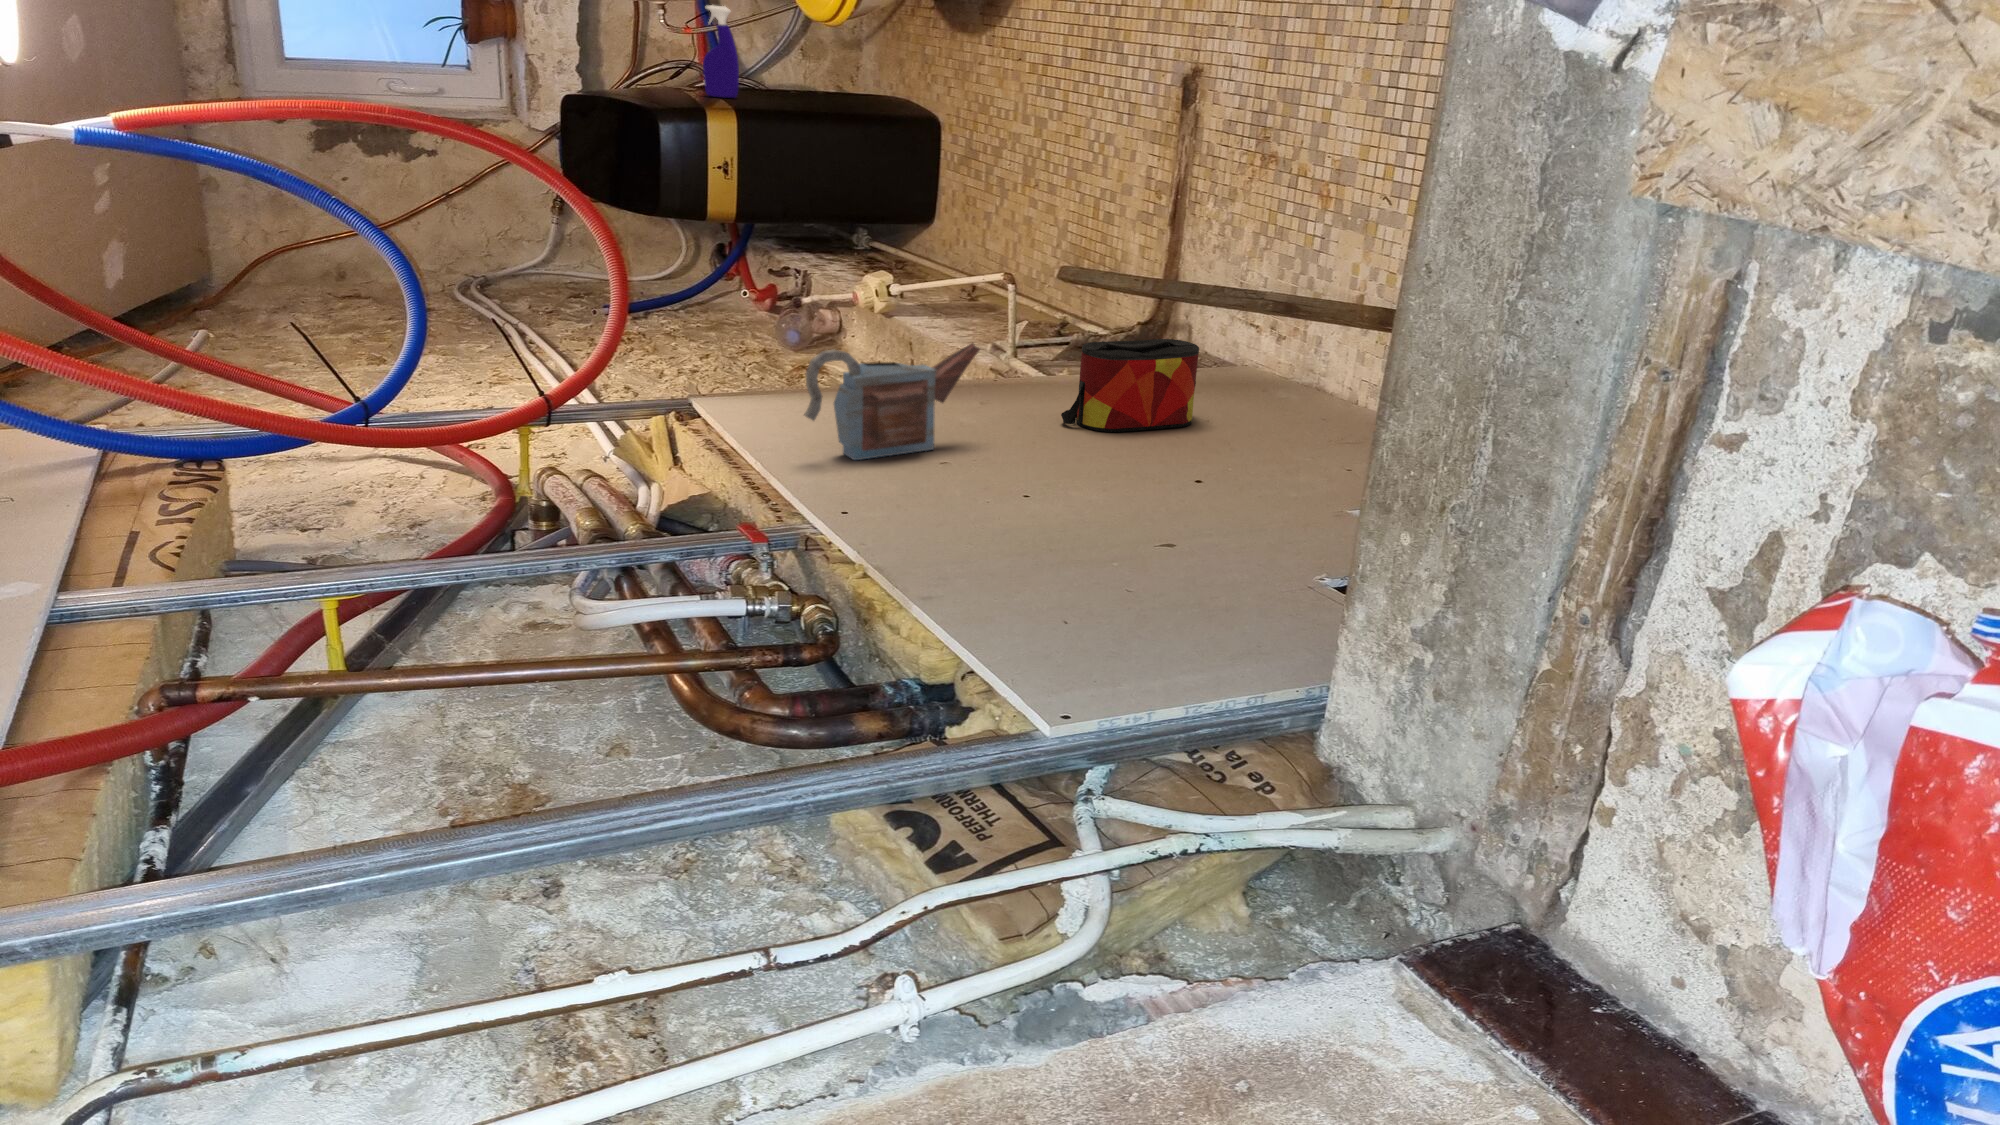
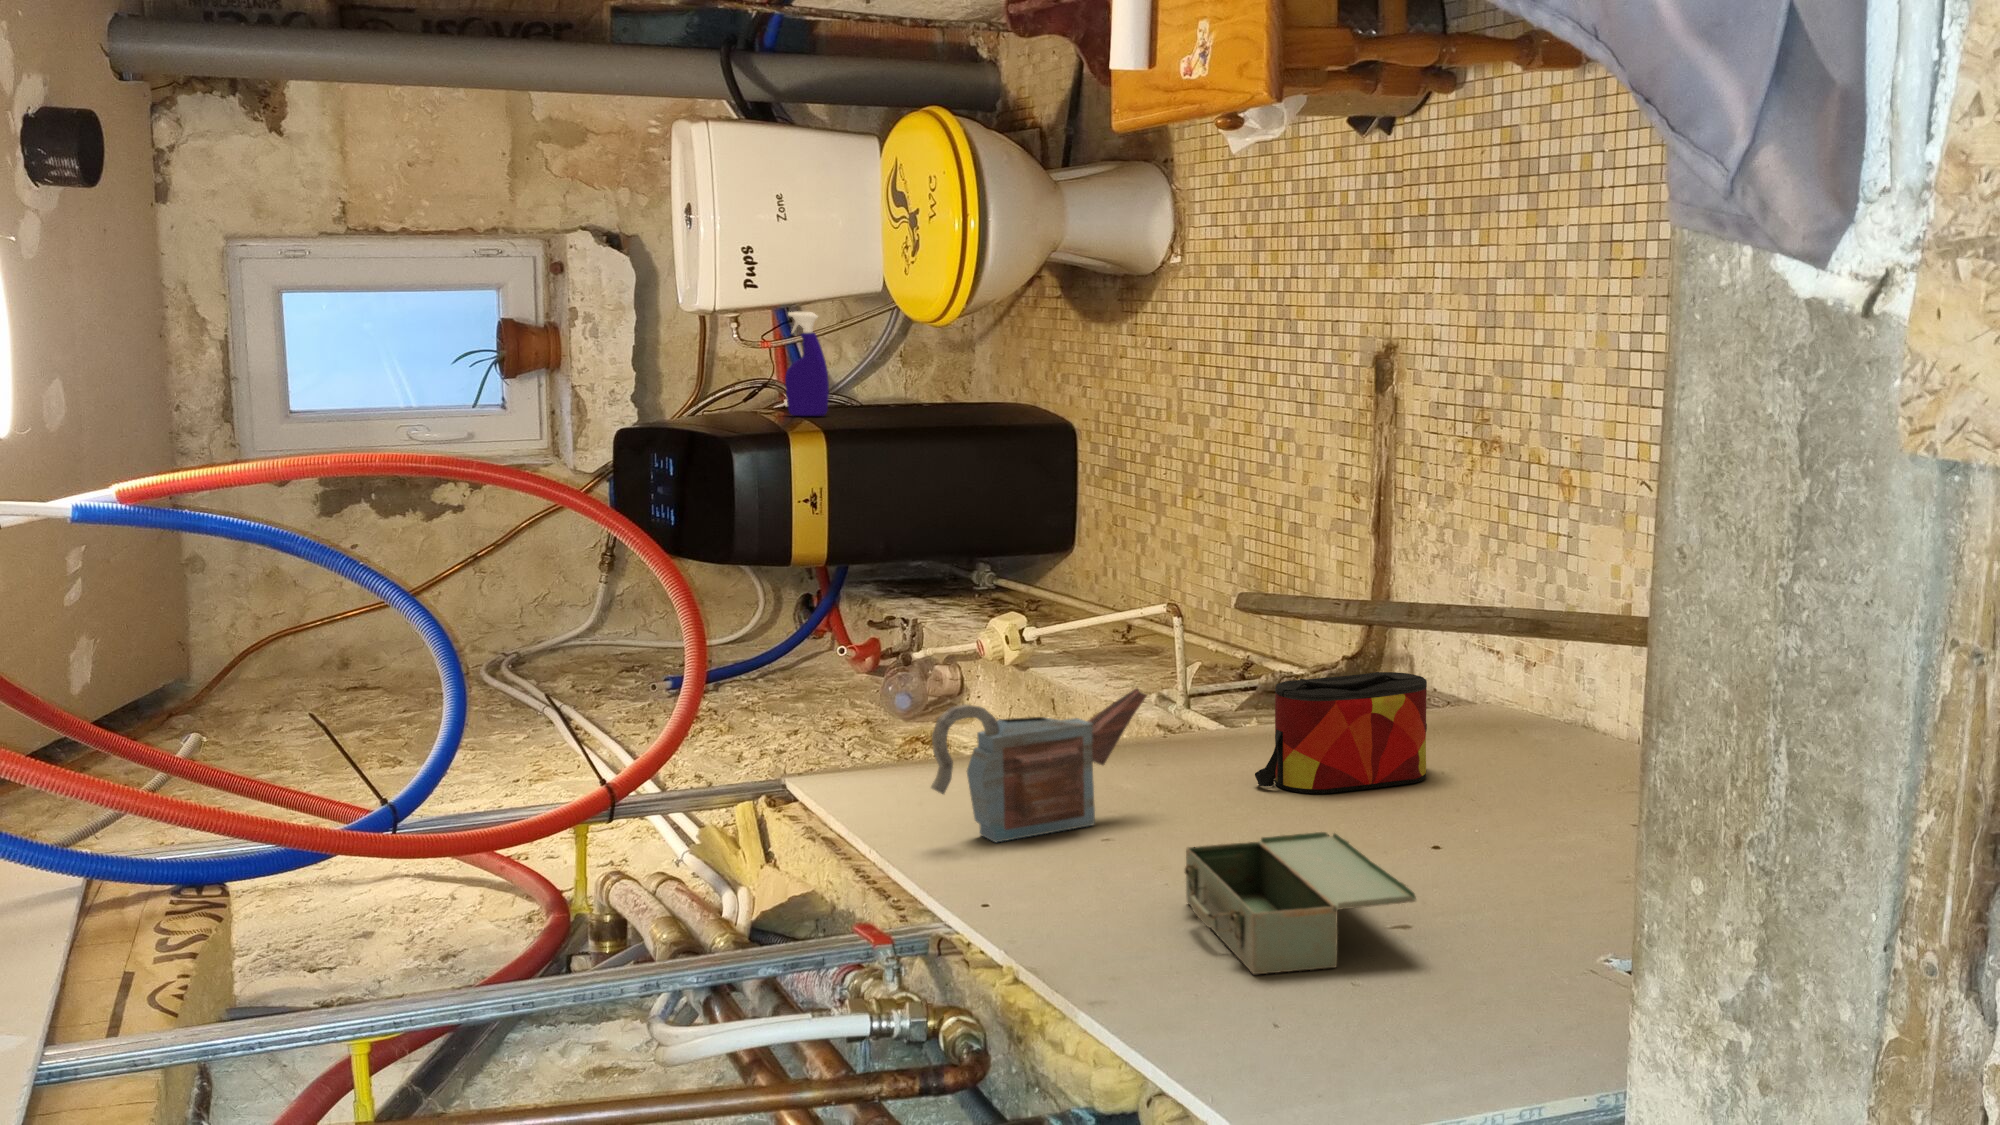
toolbox: none [1001,467,1179,579] -> present [1185,832,1416,974]

